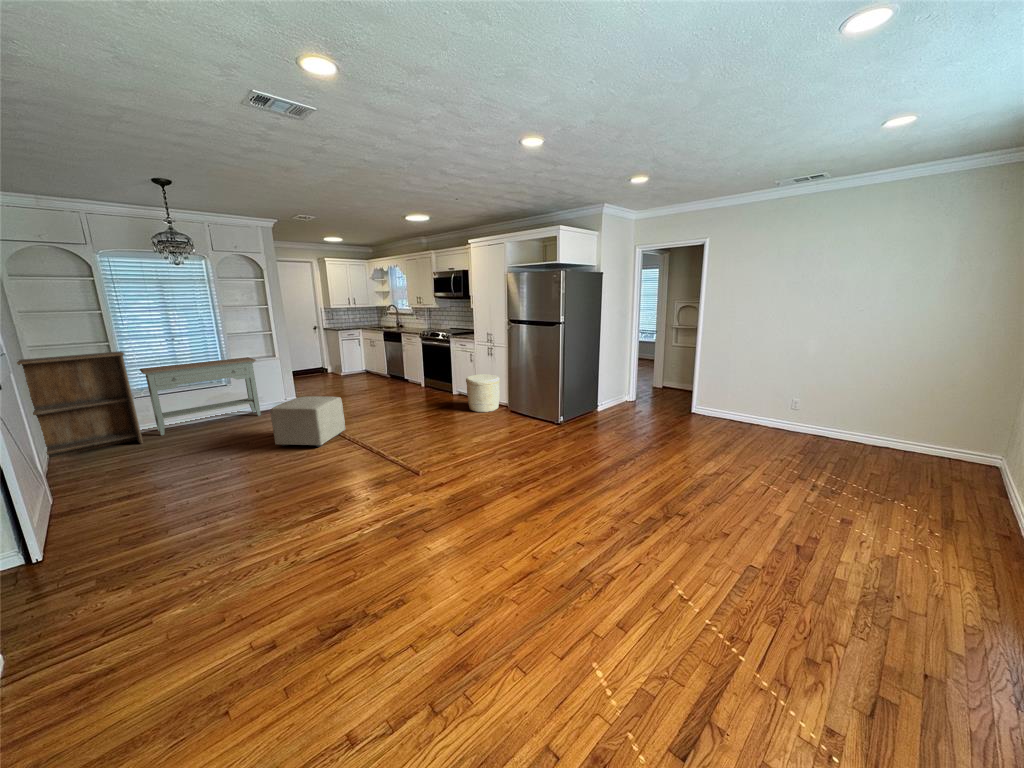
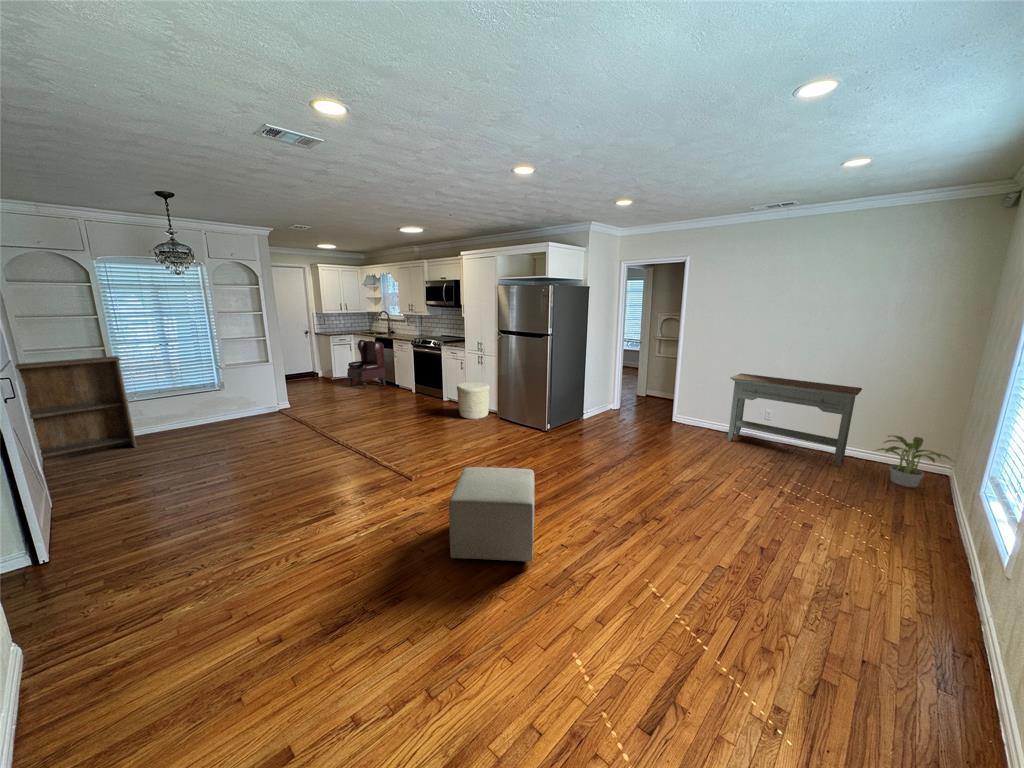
armchair: none [356,334,395,384] -> present [347,340,386,389]
console table: present [140,357,261,435] -> present [728,373,862,467]
ottoman: present [271,396,345,447] -> present [449,467,535,562]
potted plant: none [914,424,1007,479] -> present [875,435,951,487]

